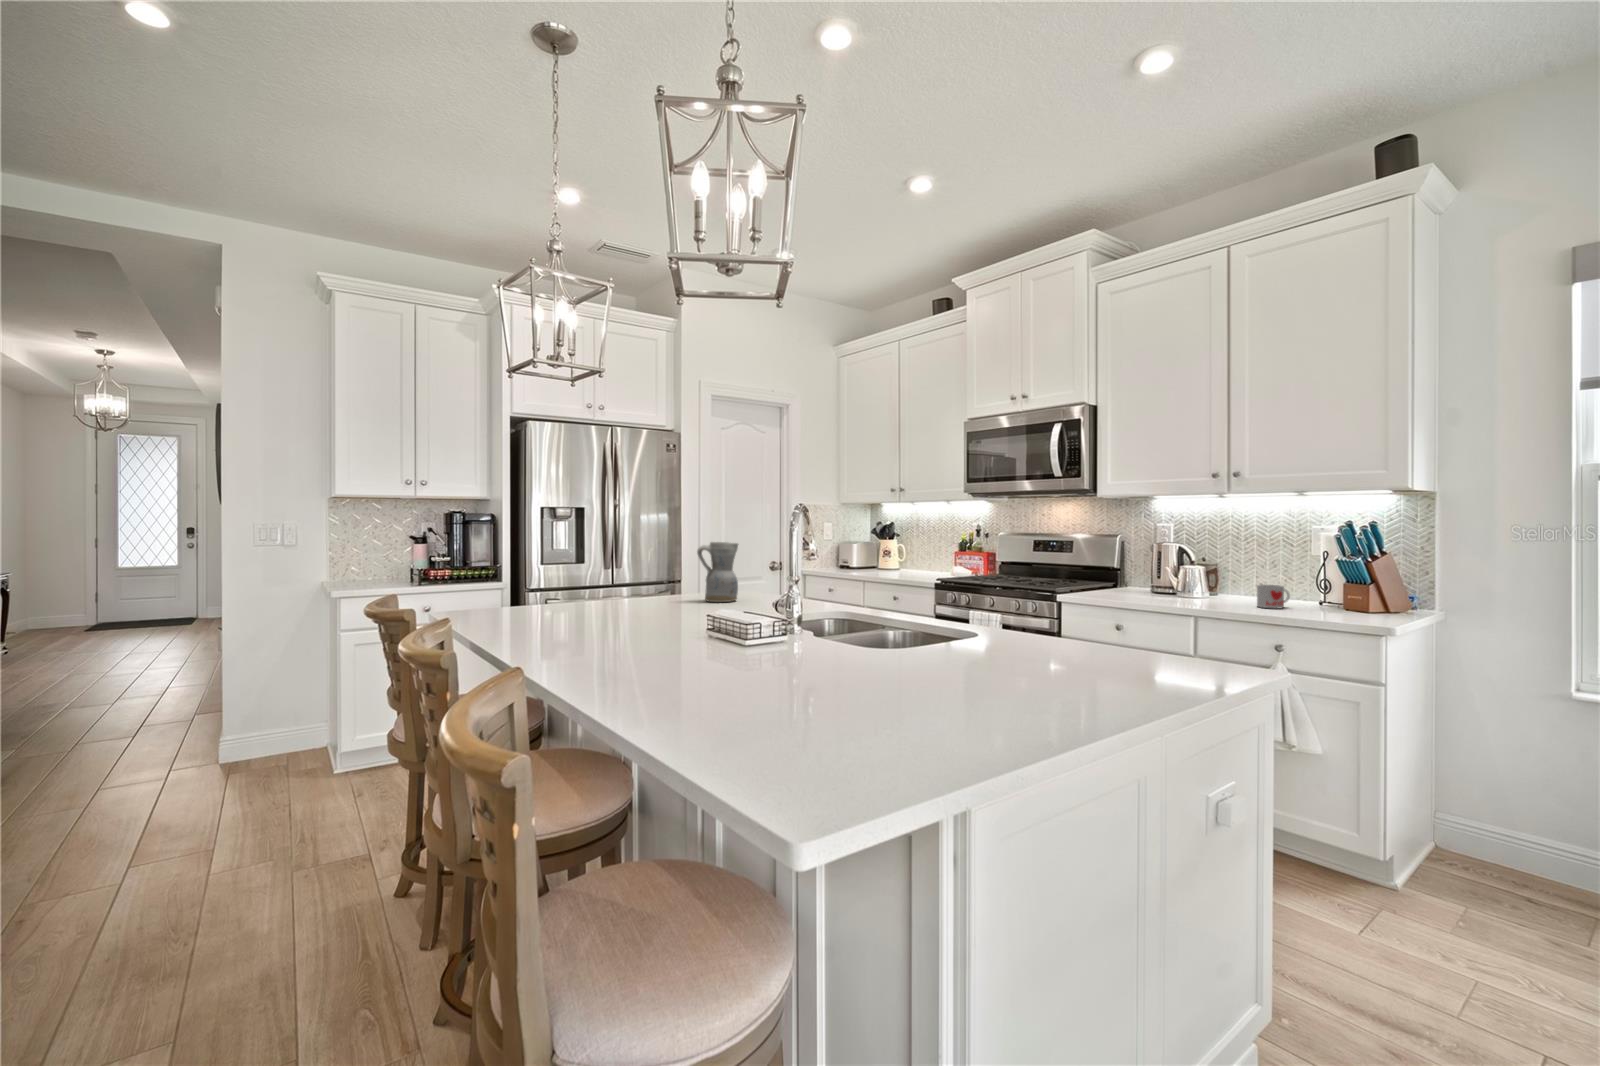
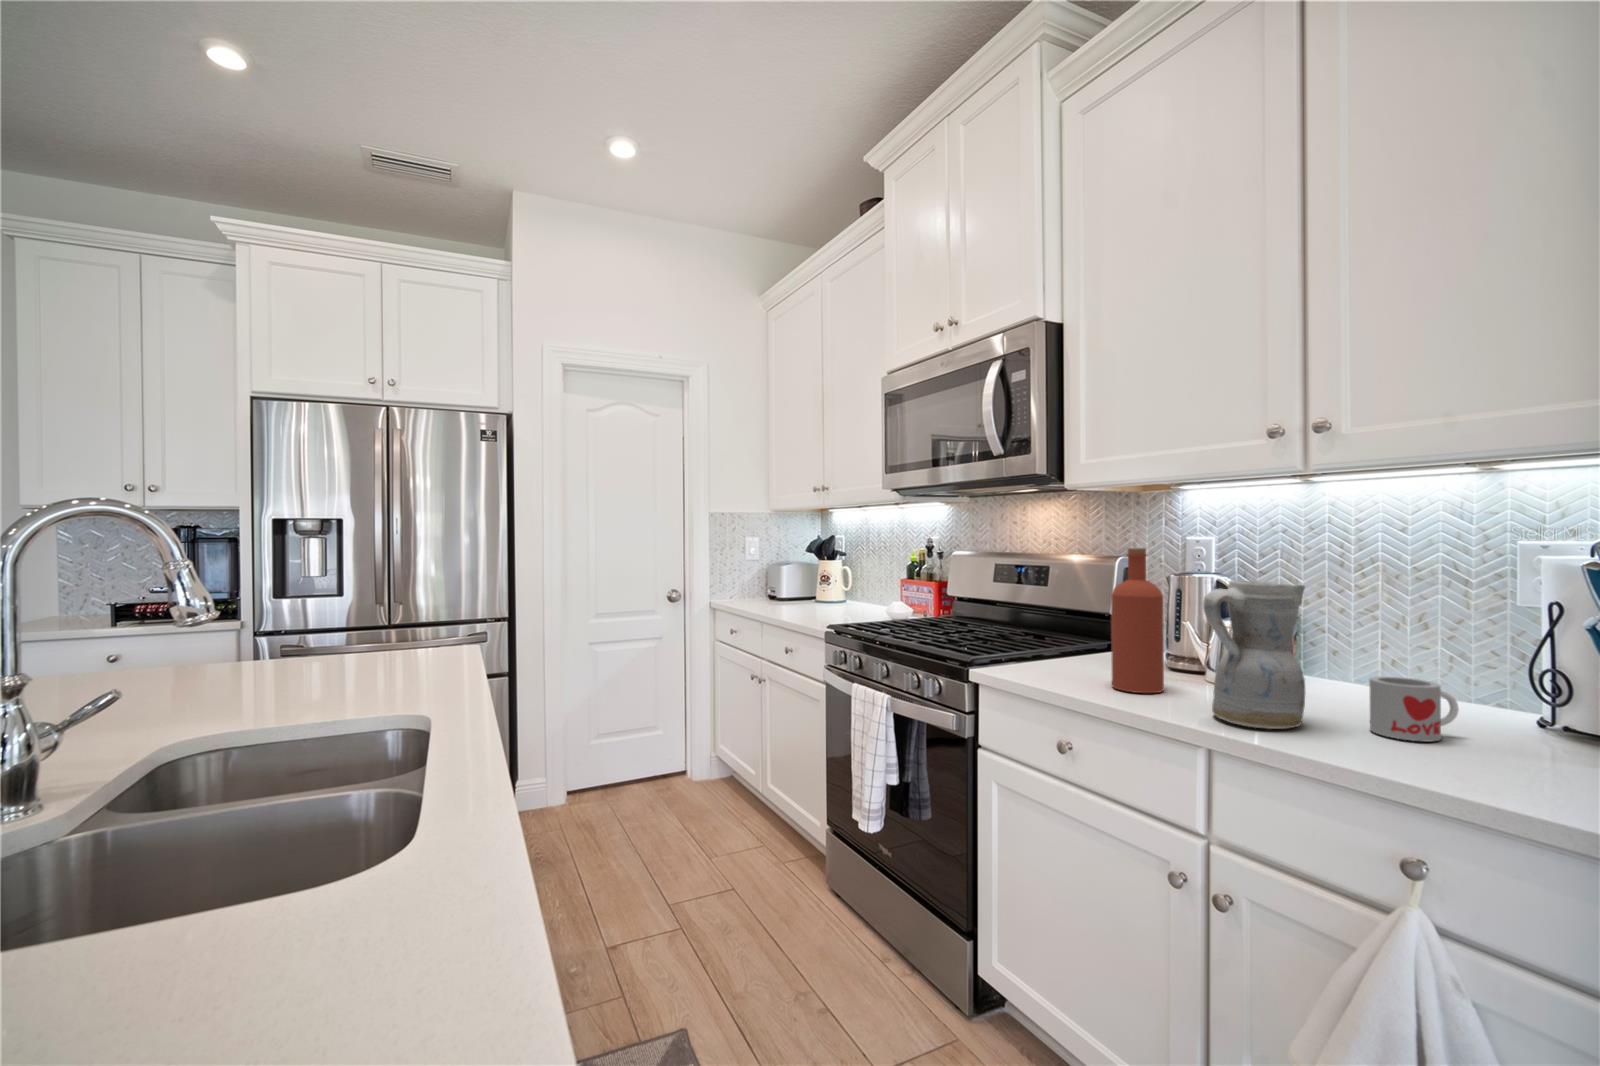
bottle: none [1138,530,1164,600] -> present [1111,548,1164,693]
ceramic pitcher: present [697,542,738,602] -> present [1203,580,1305,729]

